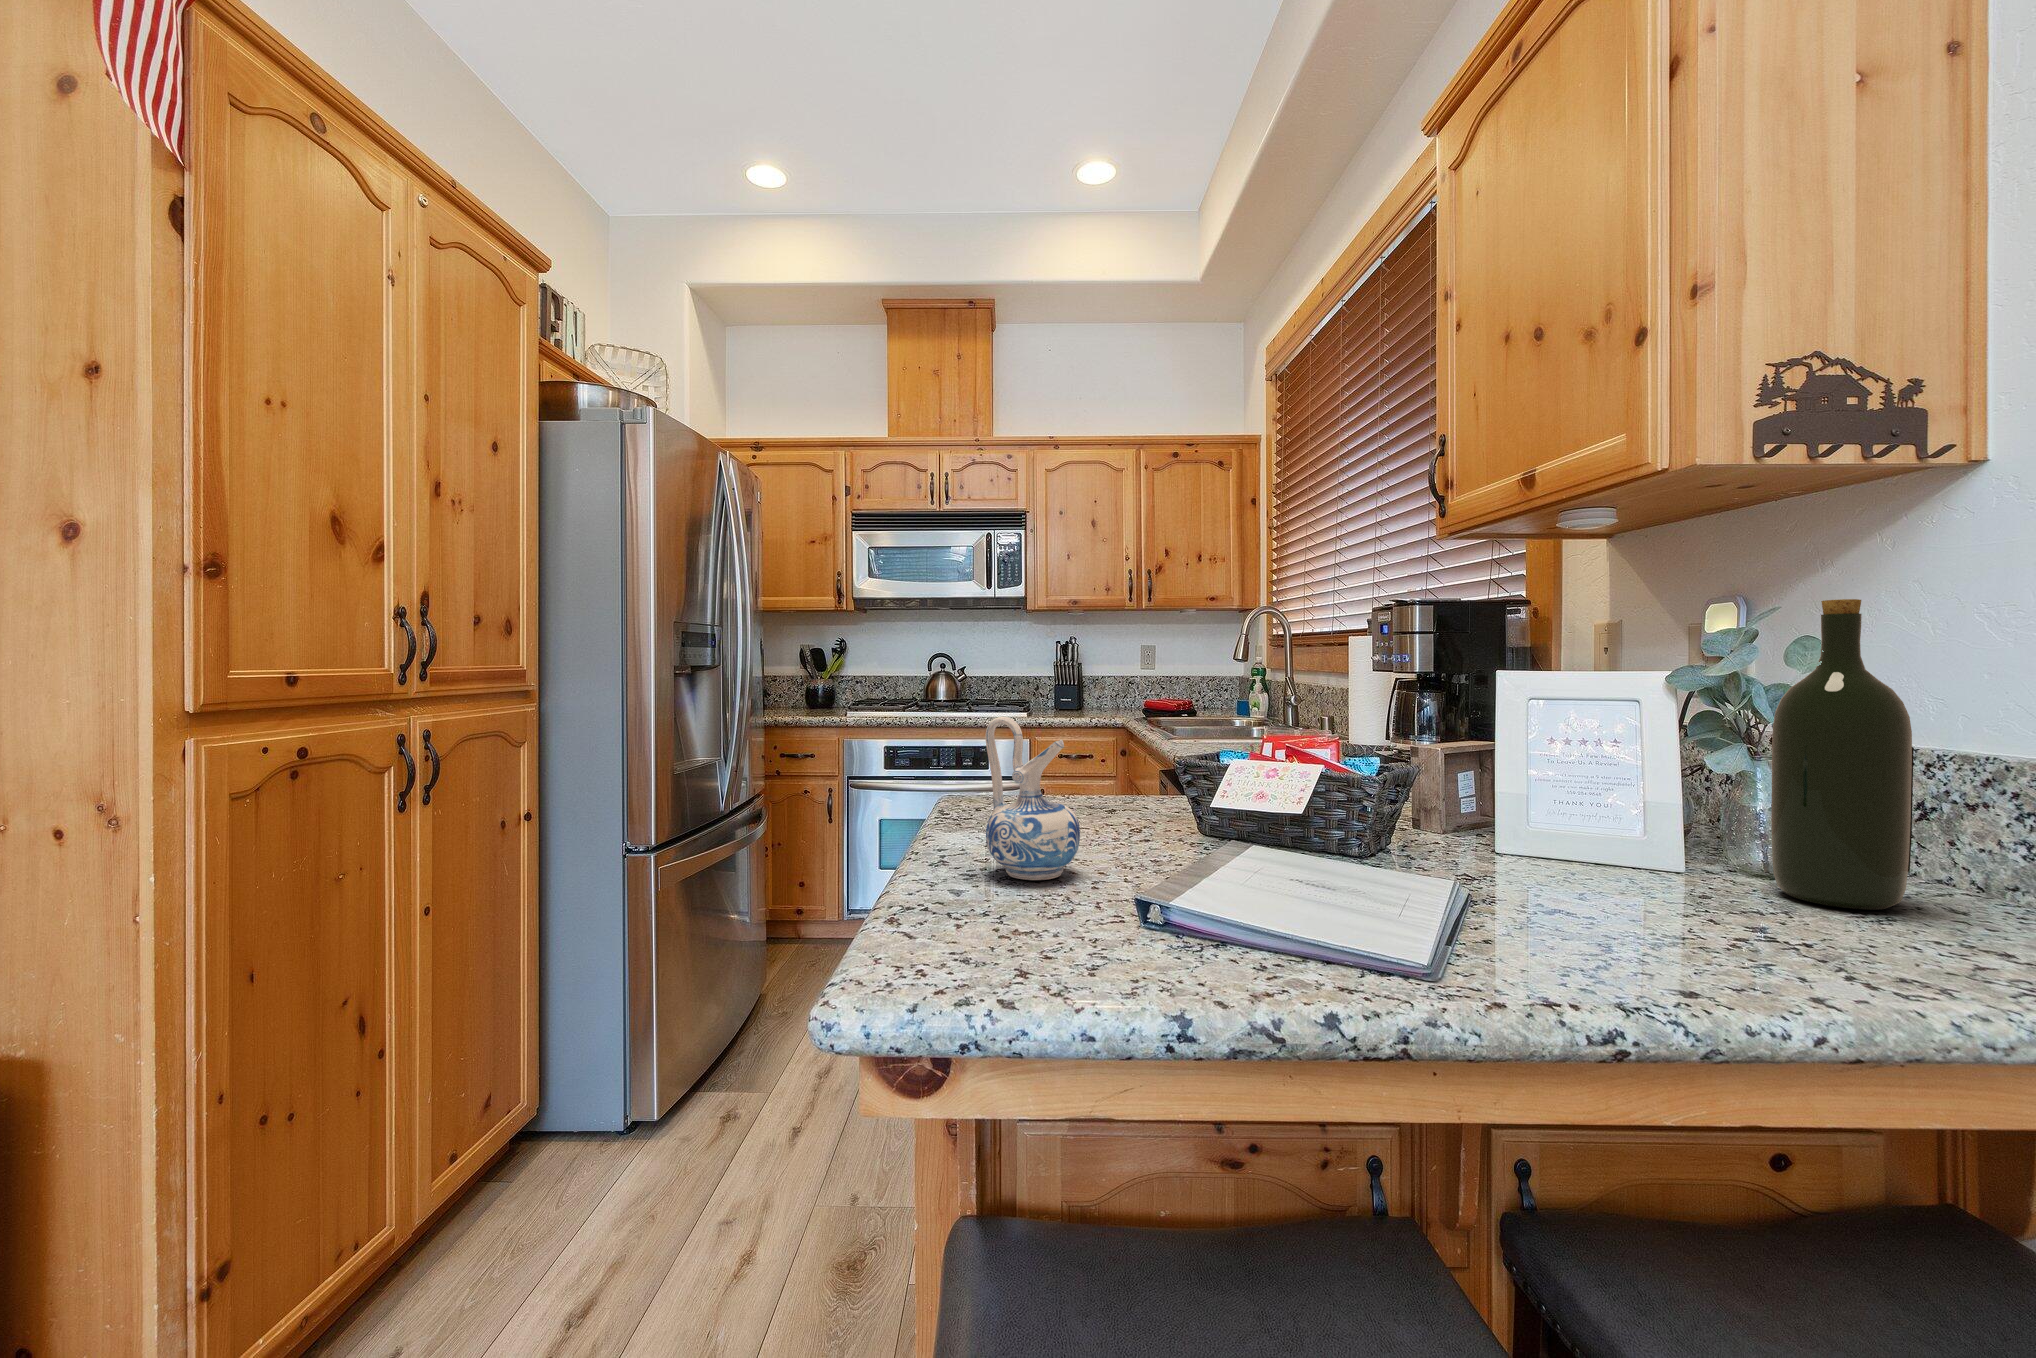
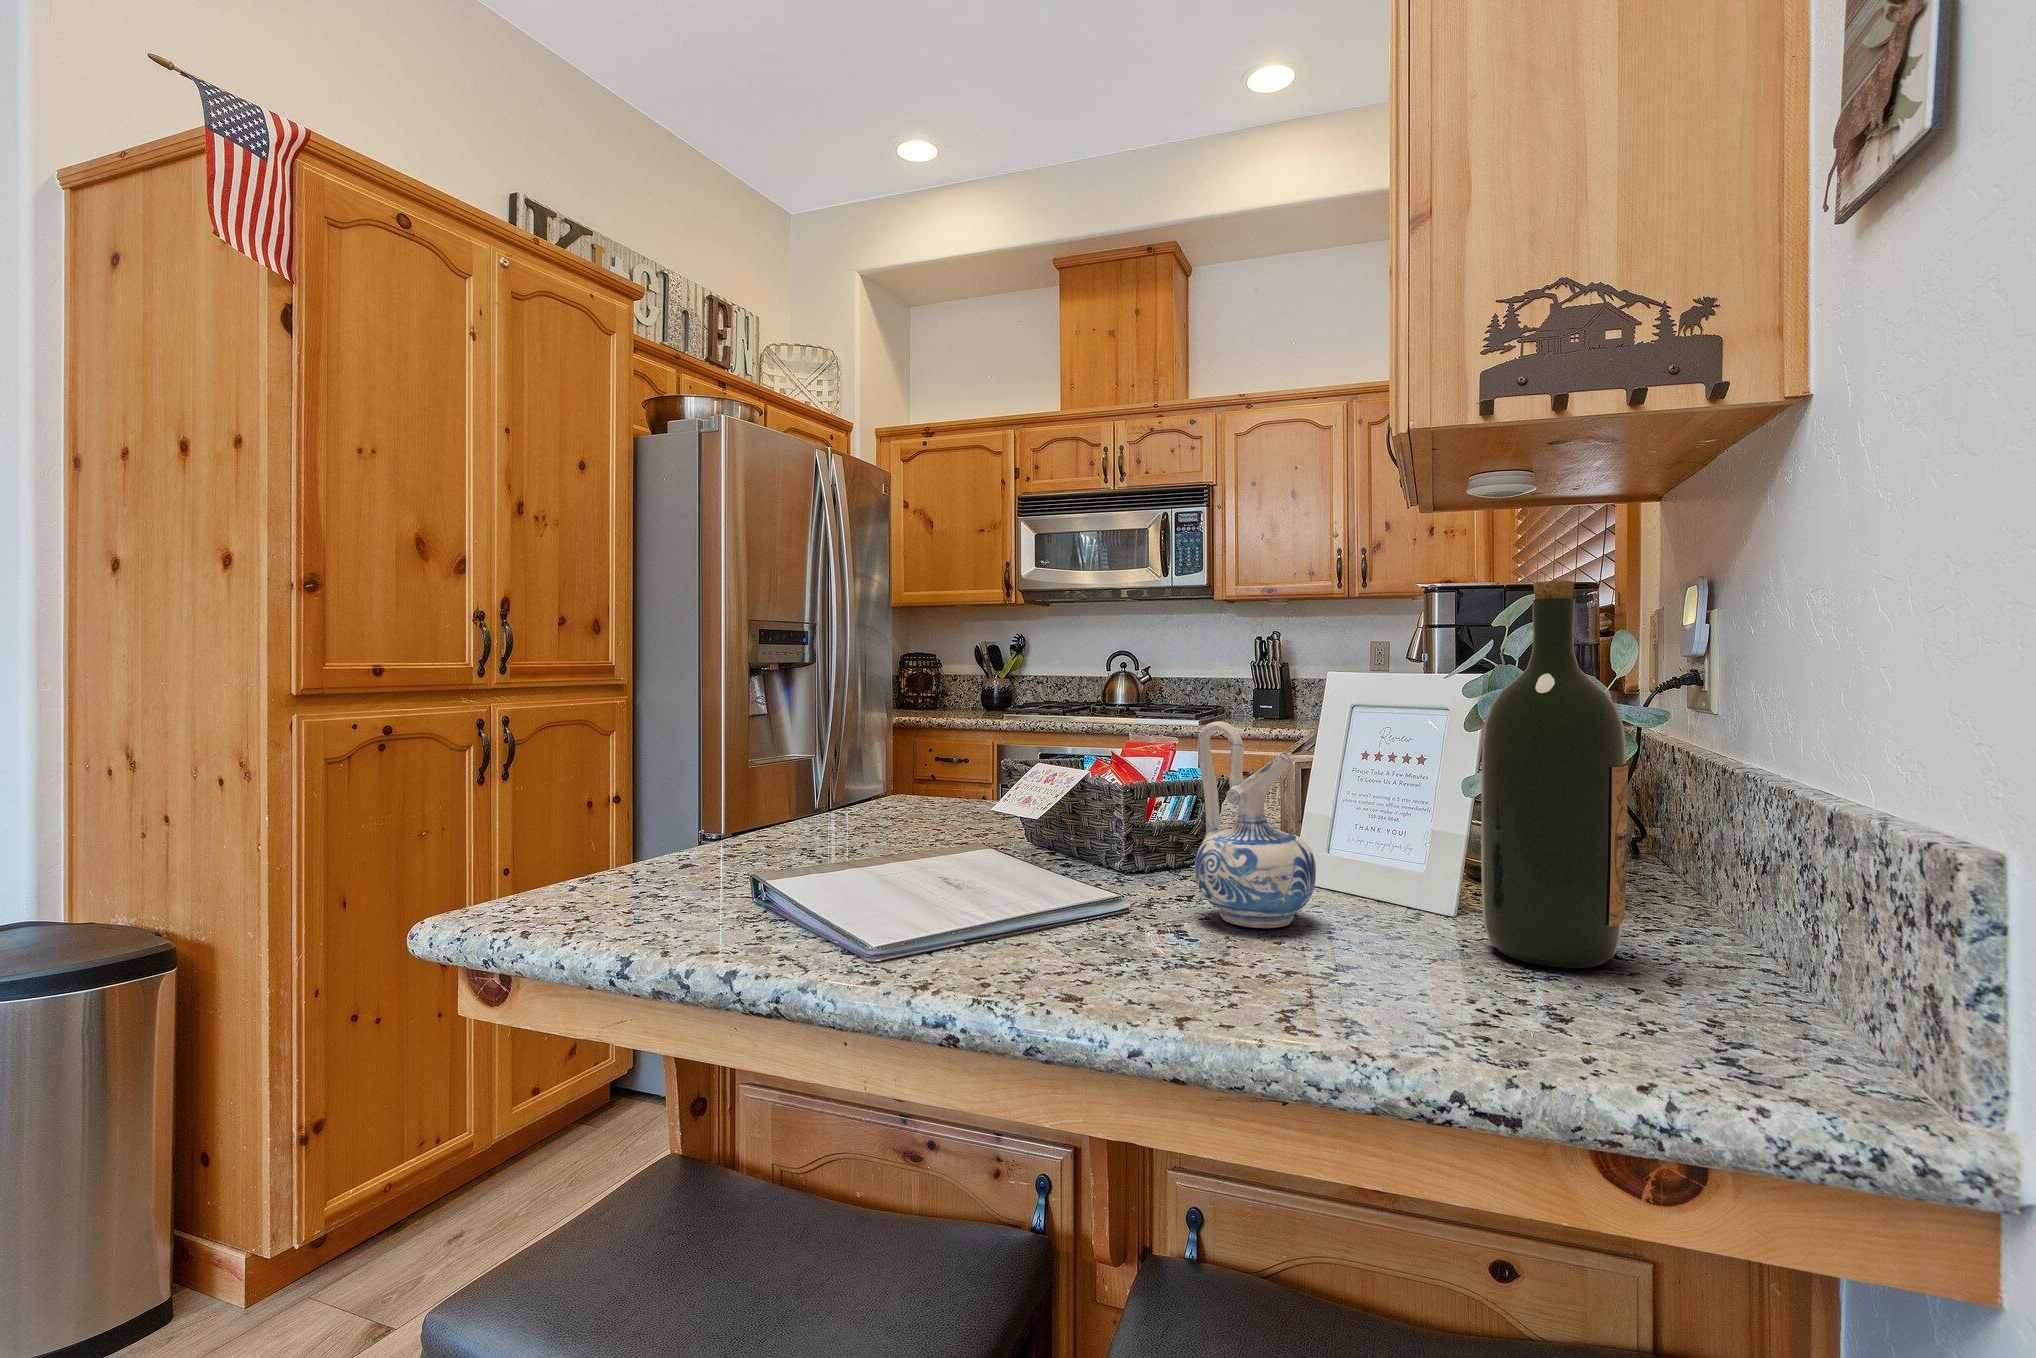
ceramic pitcher: present [985,717,1080,880] -> present [1195,722,1316,928]

